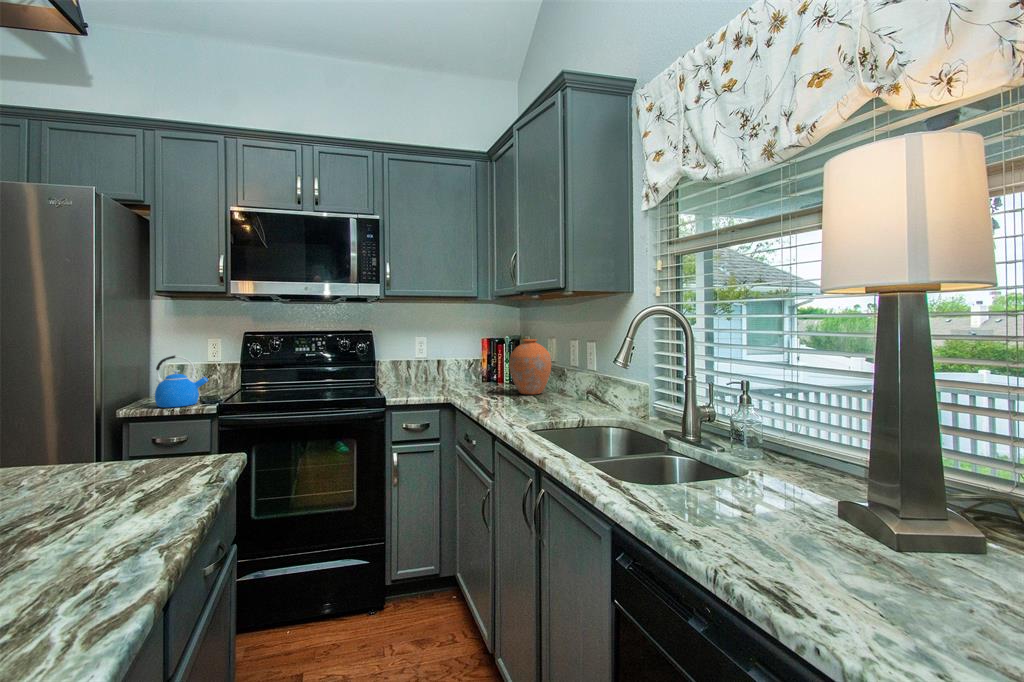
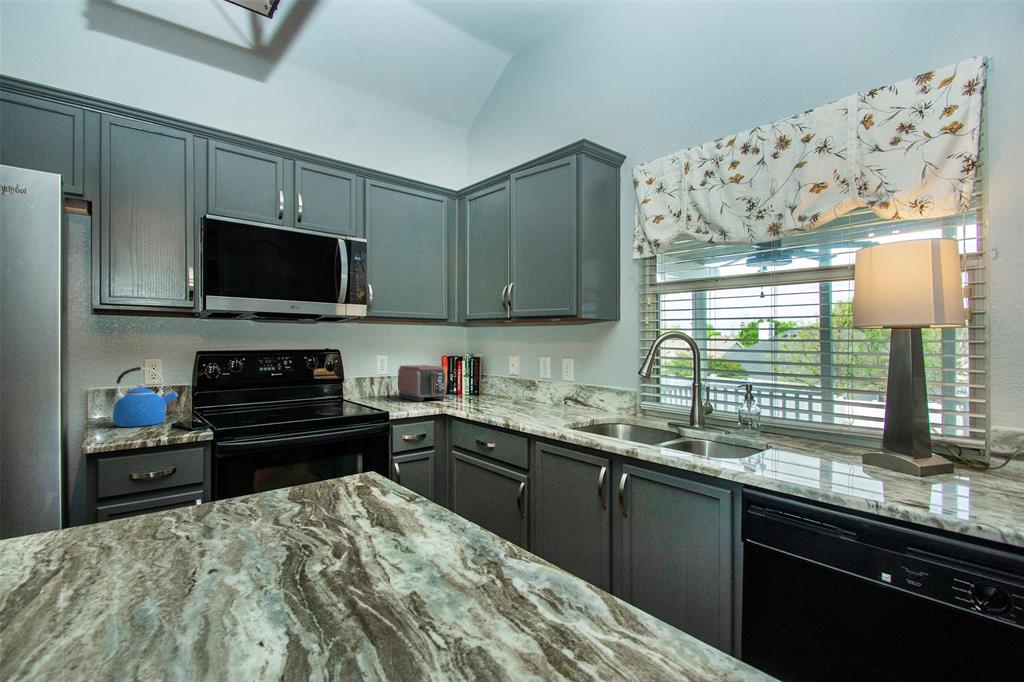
vase: present [509,339,552,394] -> none [493,357,530,405]
toaster: none [433,349,472,388] -> present [398,365,446,402]

